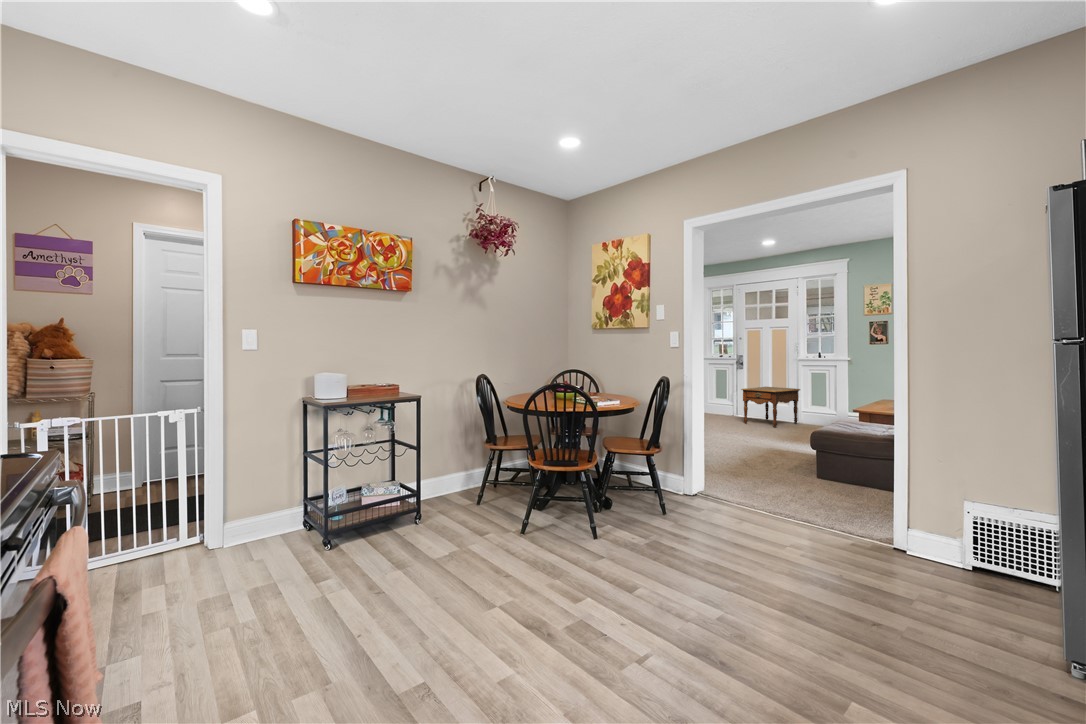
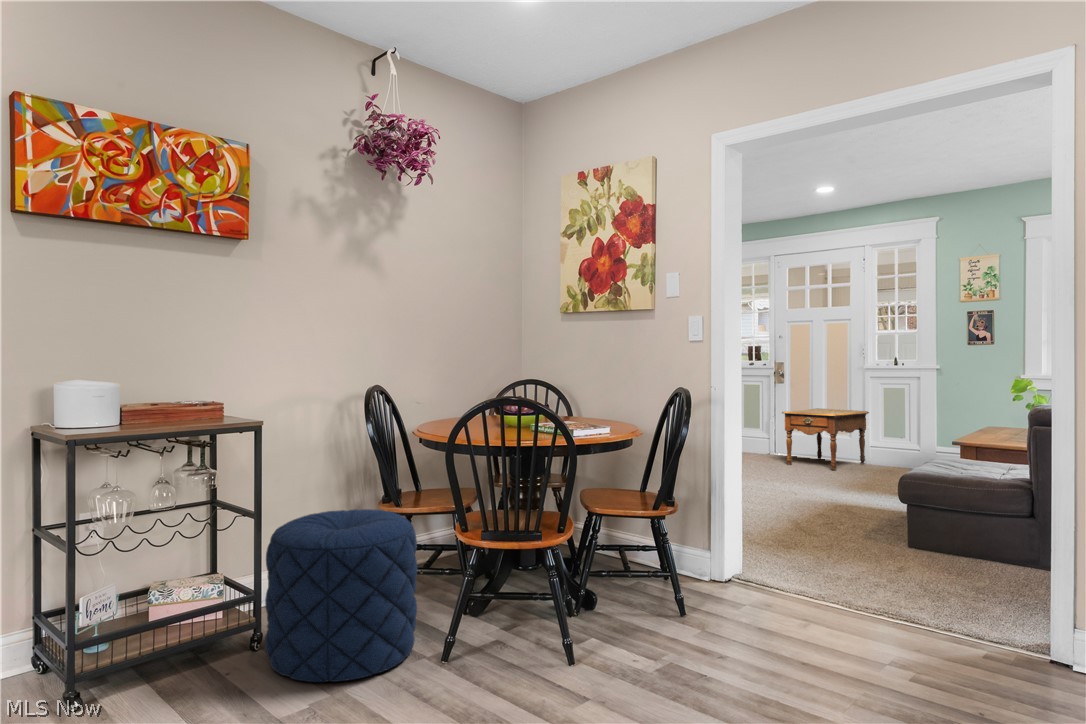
pouf: none [425,446,507,540] -> present [265,509,417,682]

